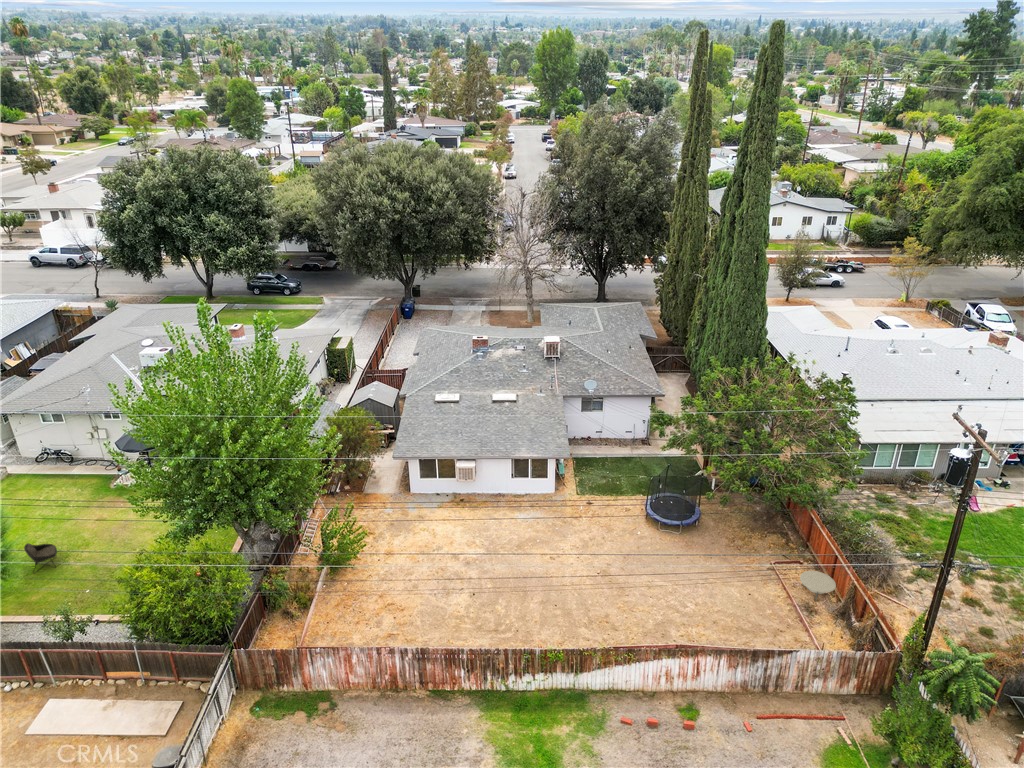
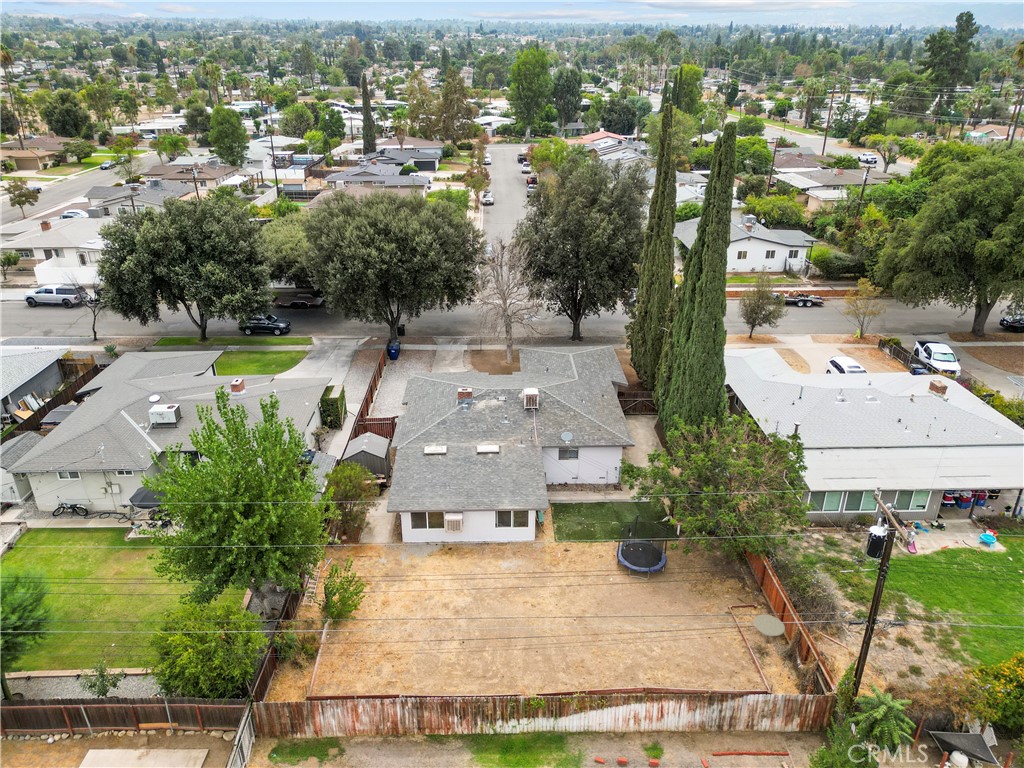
lounge chair: present [24,543,57,568] -> none [51,601,81,630]

